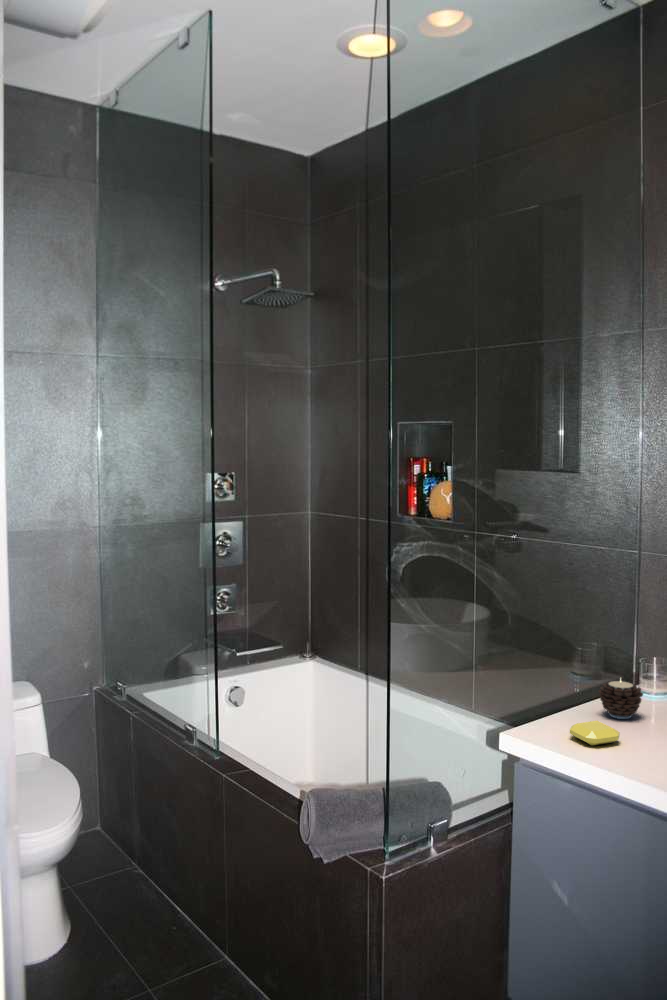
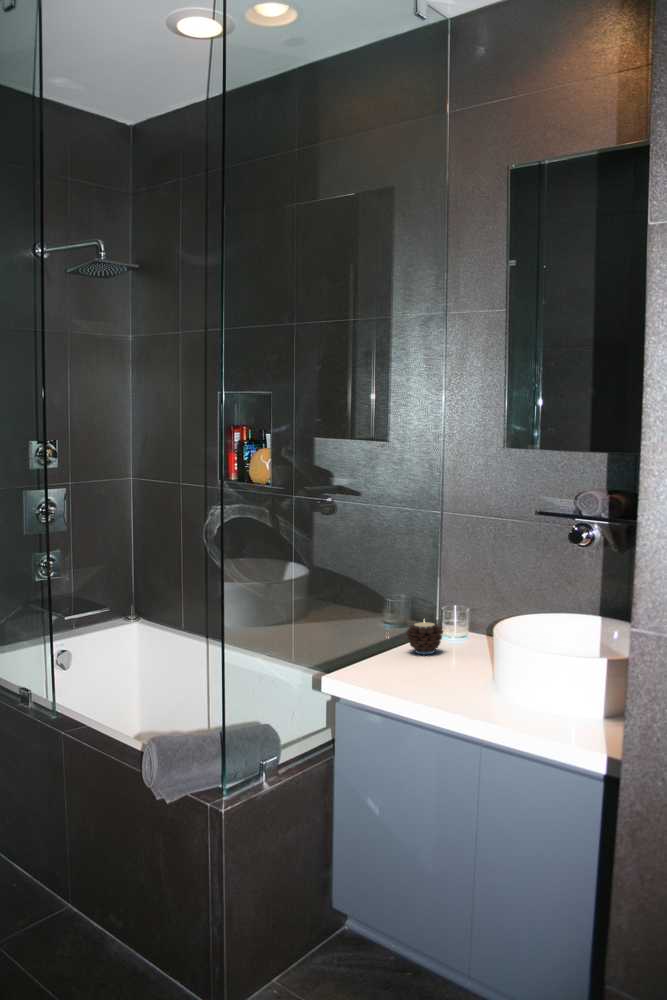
soap bar: present [570,721,620,746] -> none [381,654,423,674]

